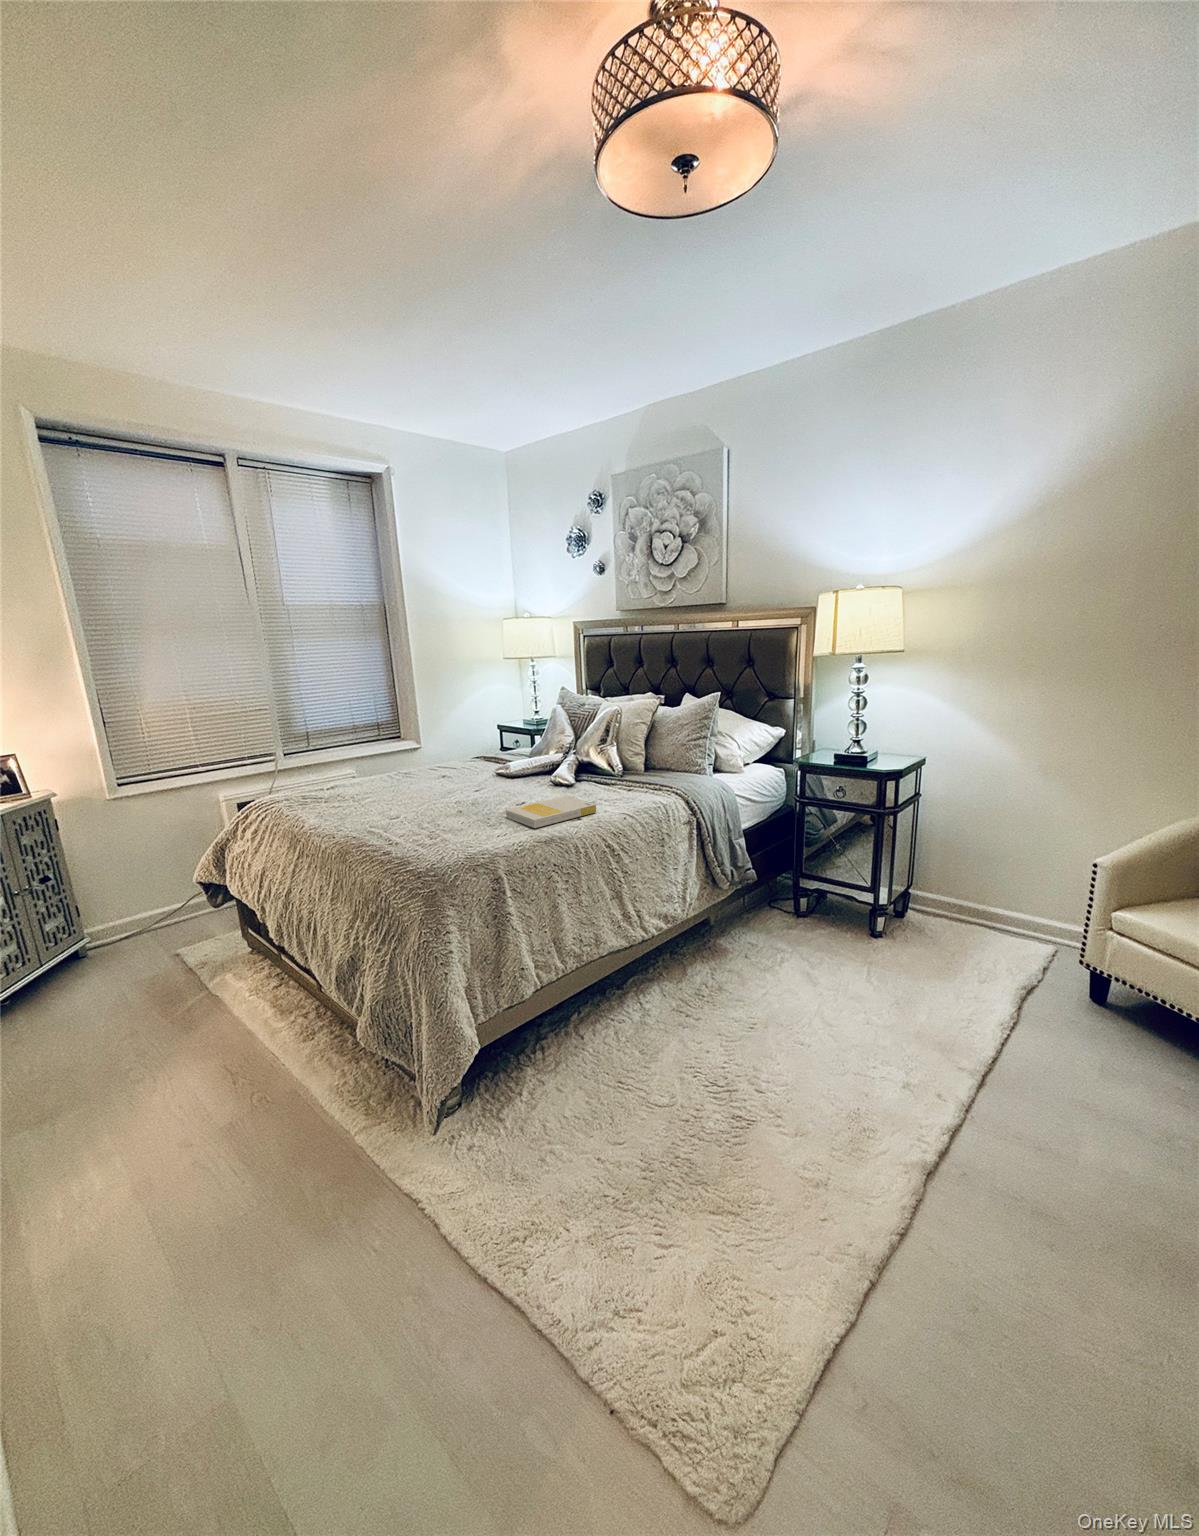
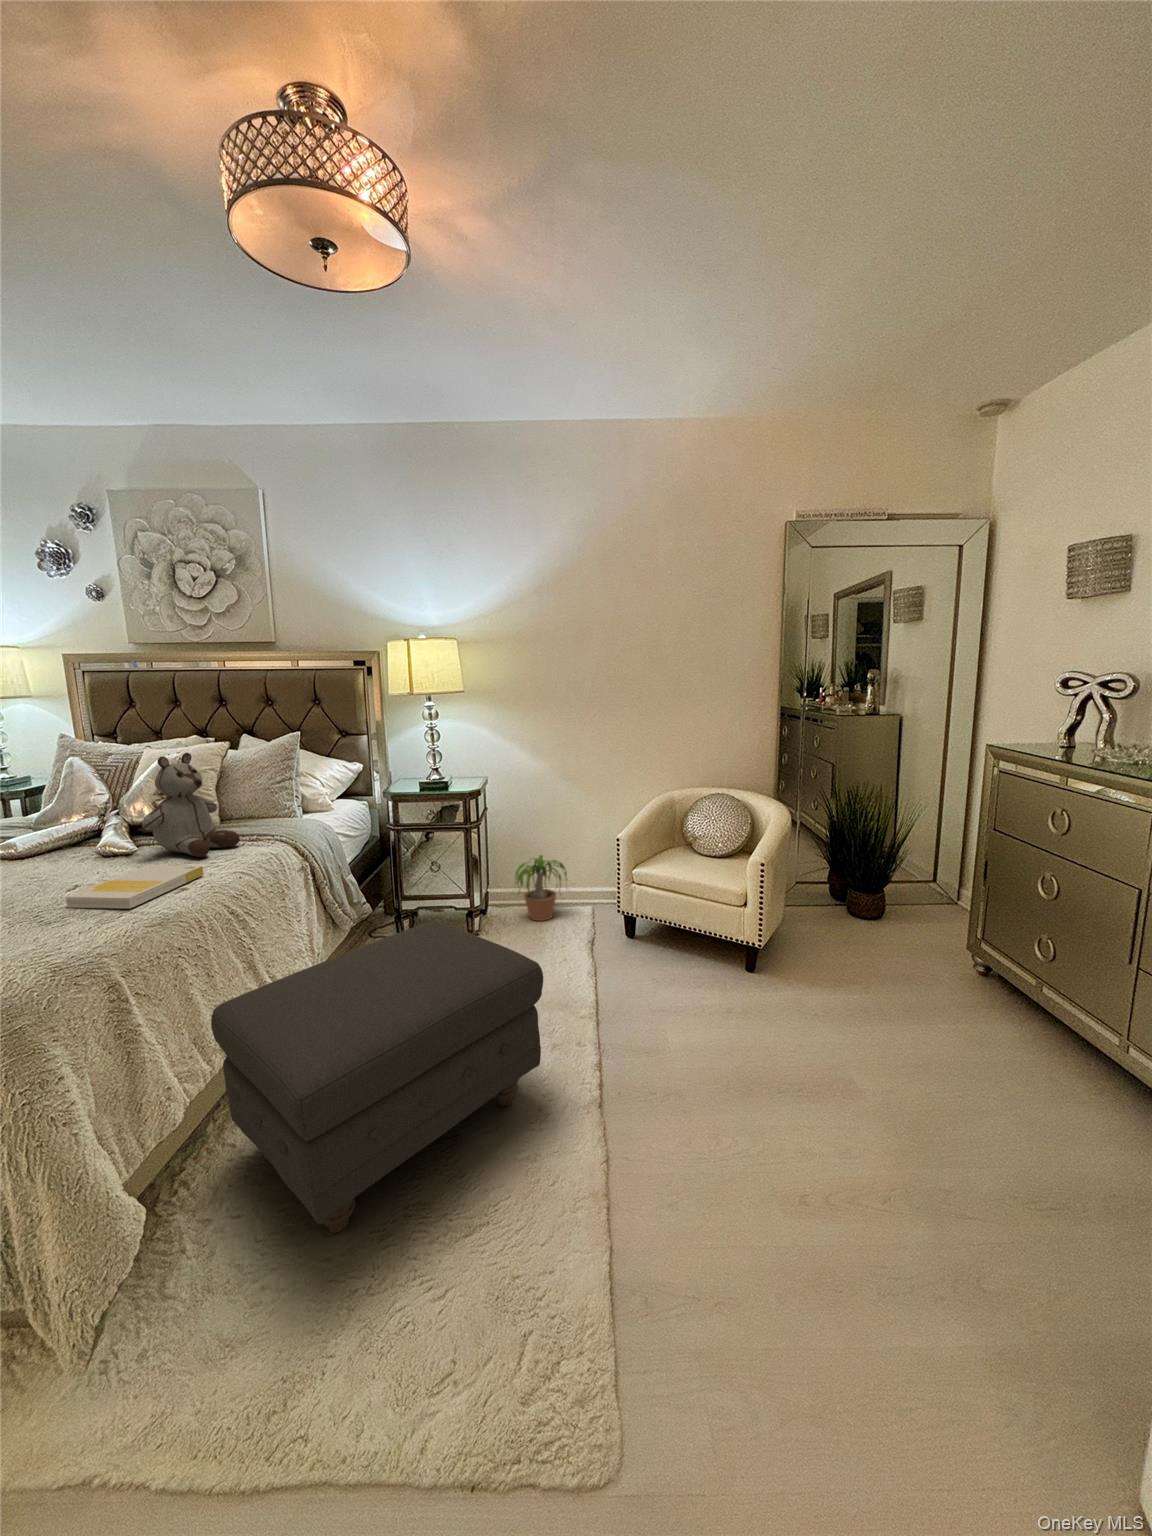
stuffed bear: none [572,706,640,796] -> present [142,753,240,857]
potted plant: none [926,863,1037,946] -> present [515,855,567,921]
ottoman: none [570,906,873,1153] -> present [211,920,543,1233]

